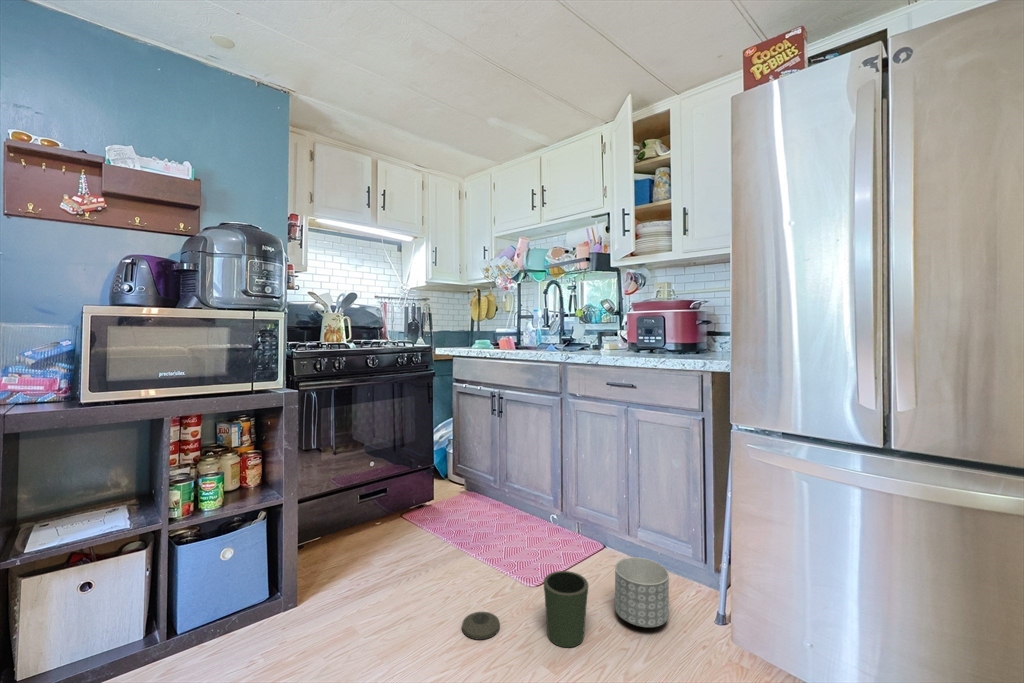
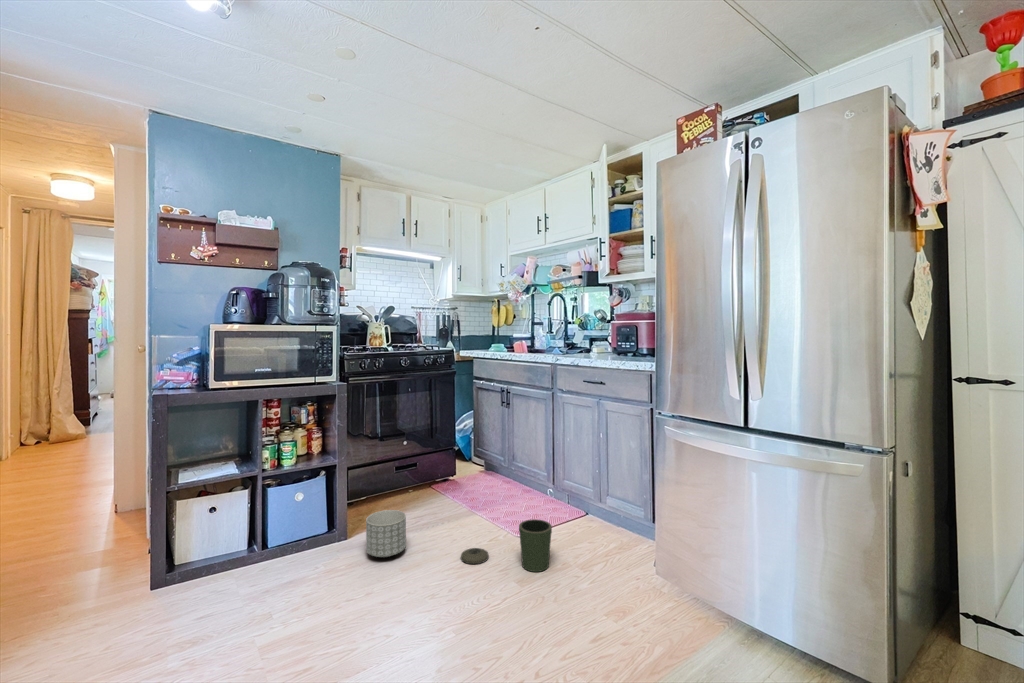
planter: present [615,557,669,627] -> present [366,510,406,557]

